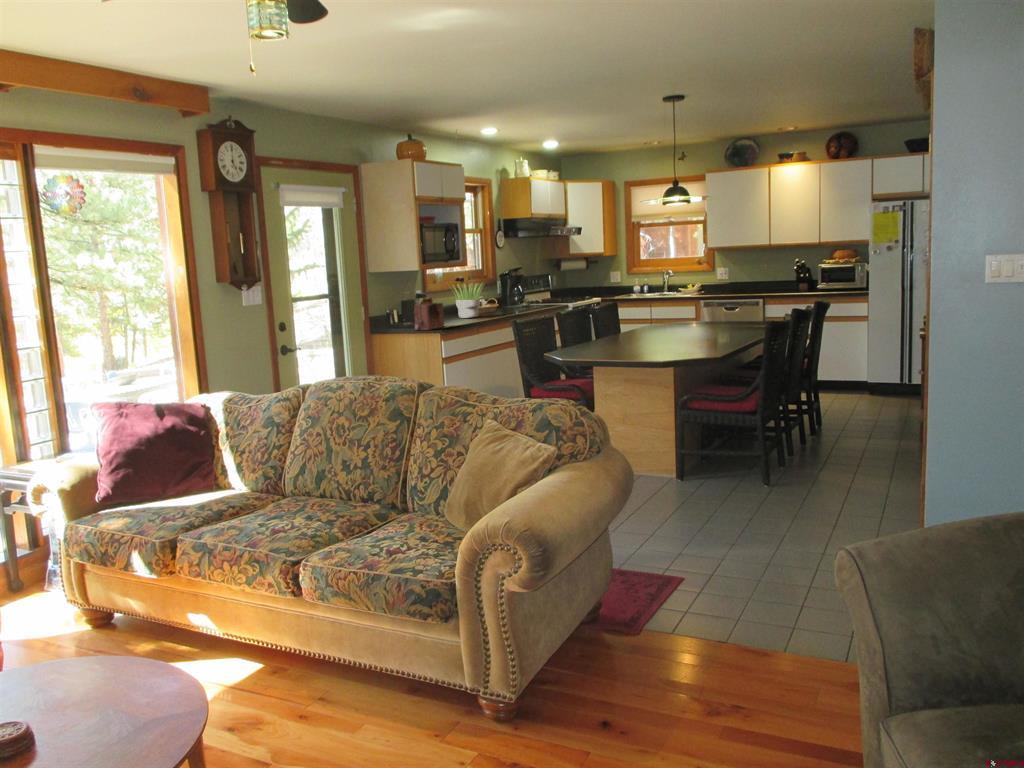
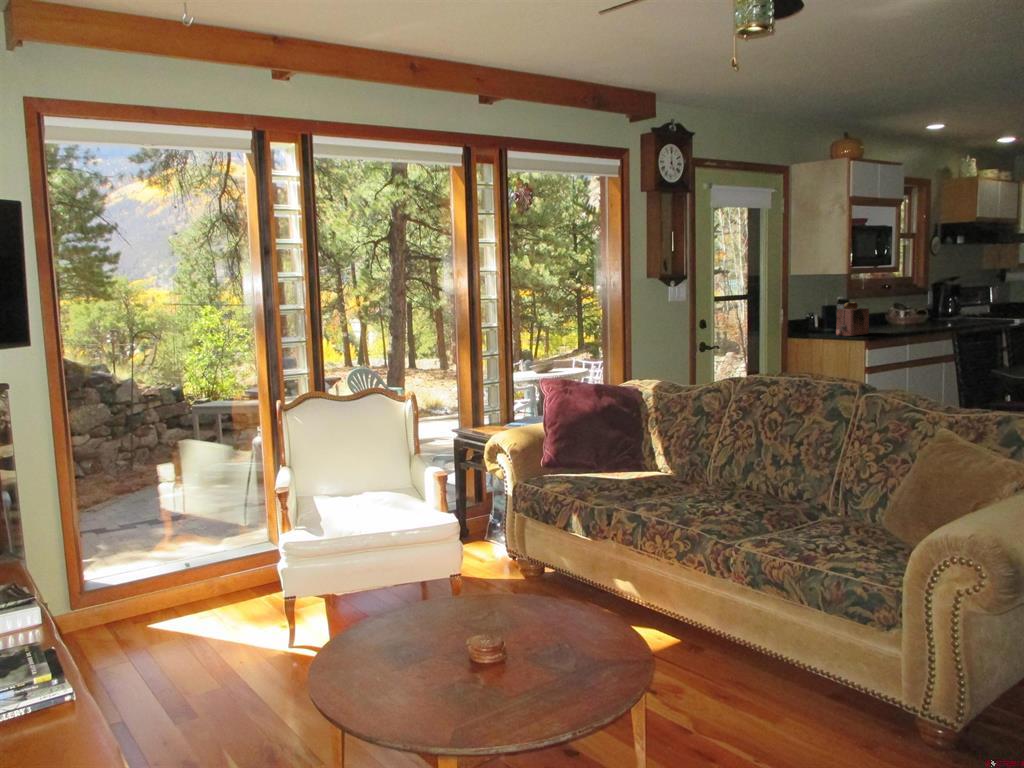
potted plant: present [452,284,483,318] -> none [871,288,920,326]

